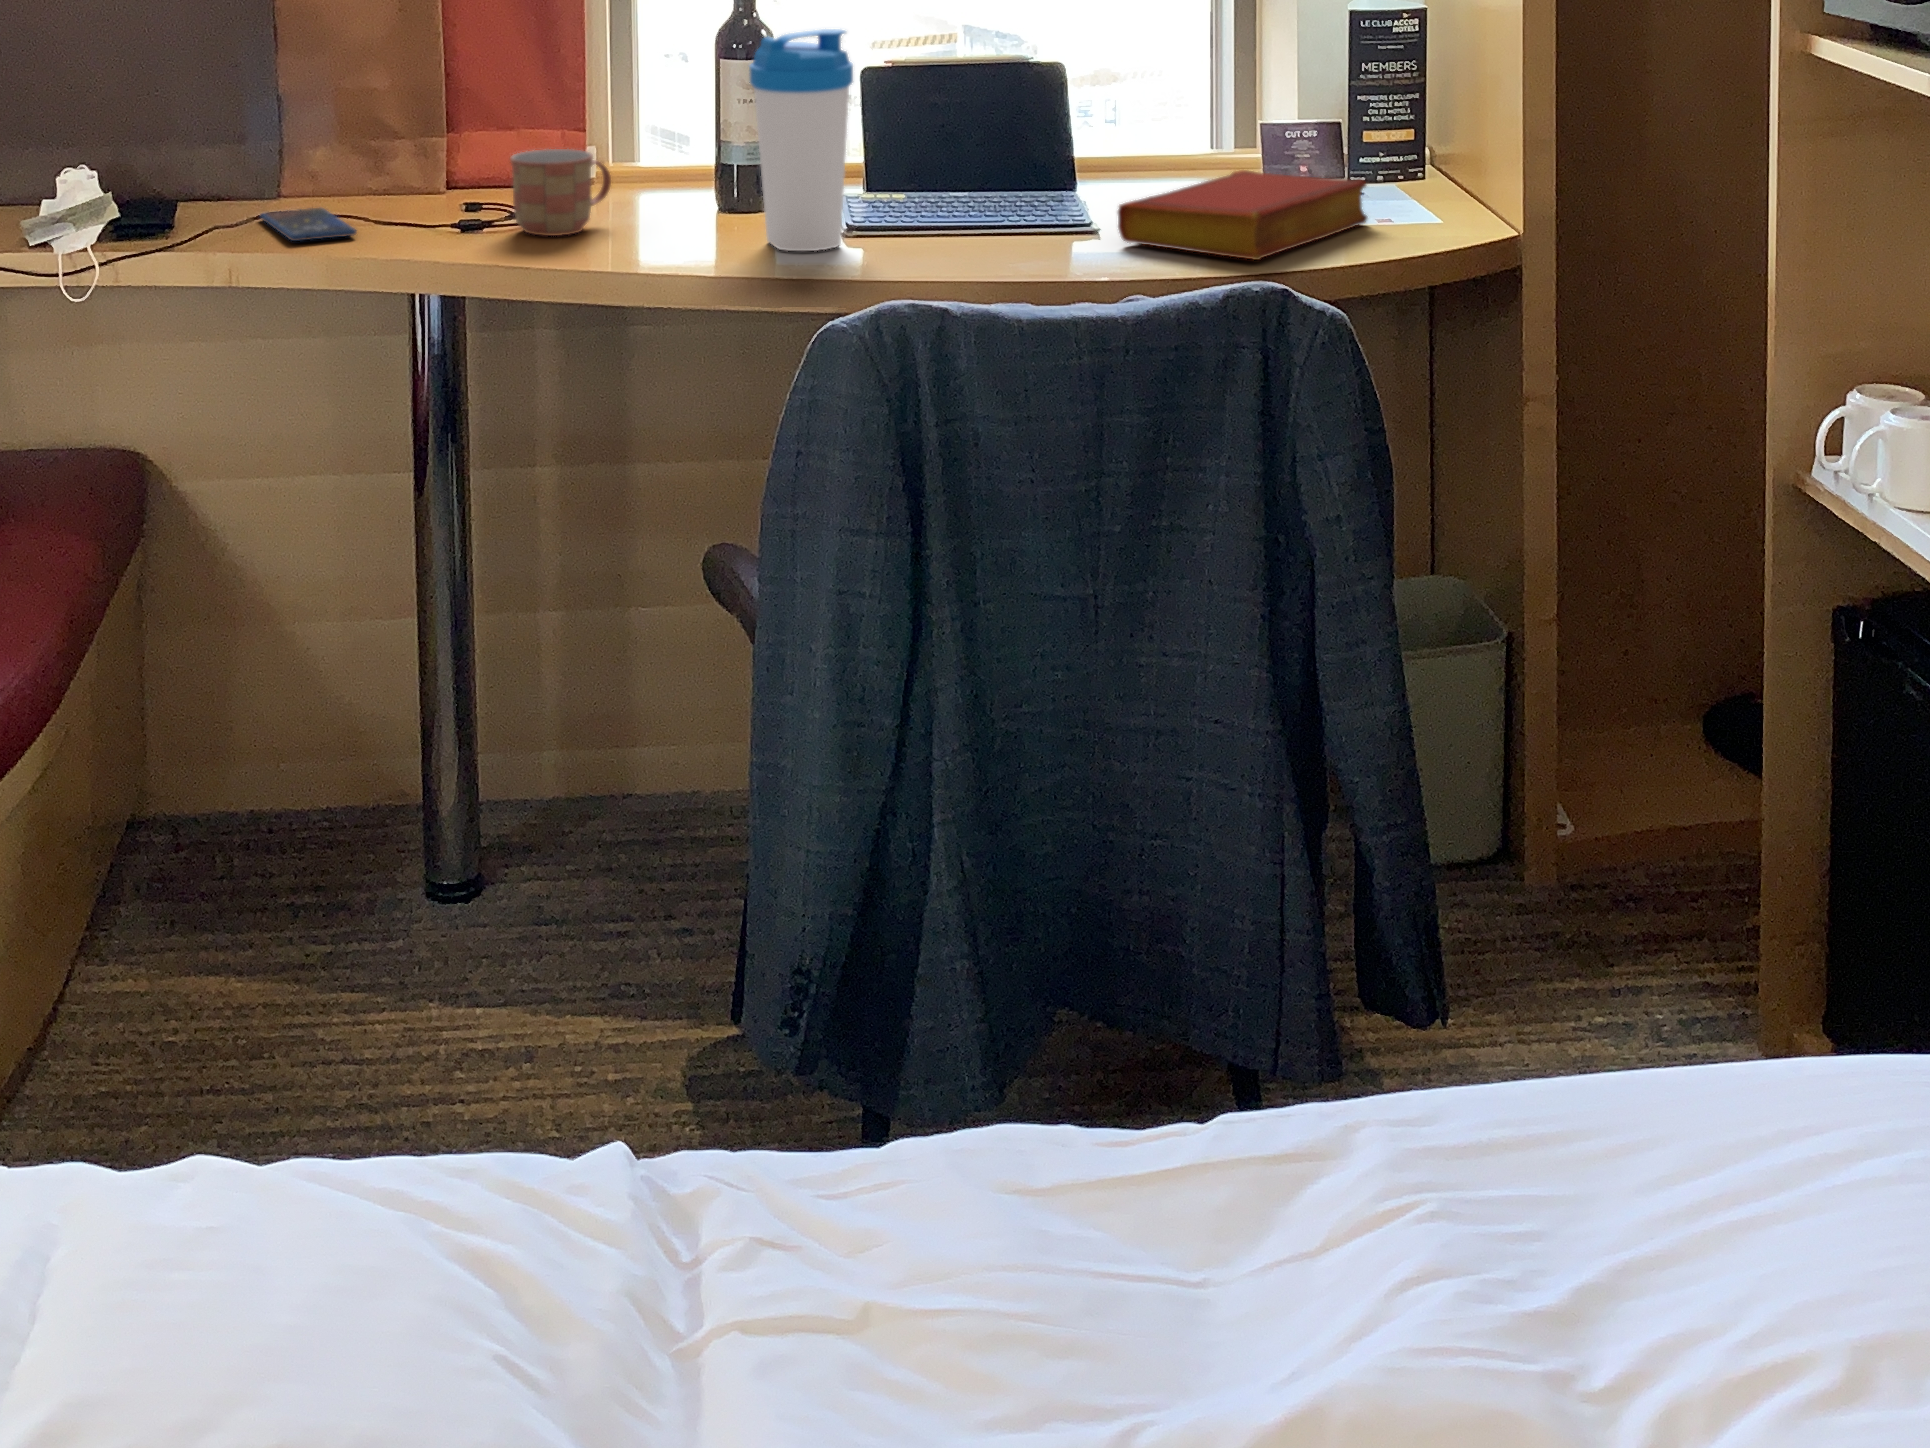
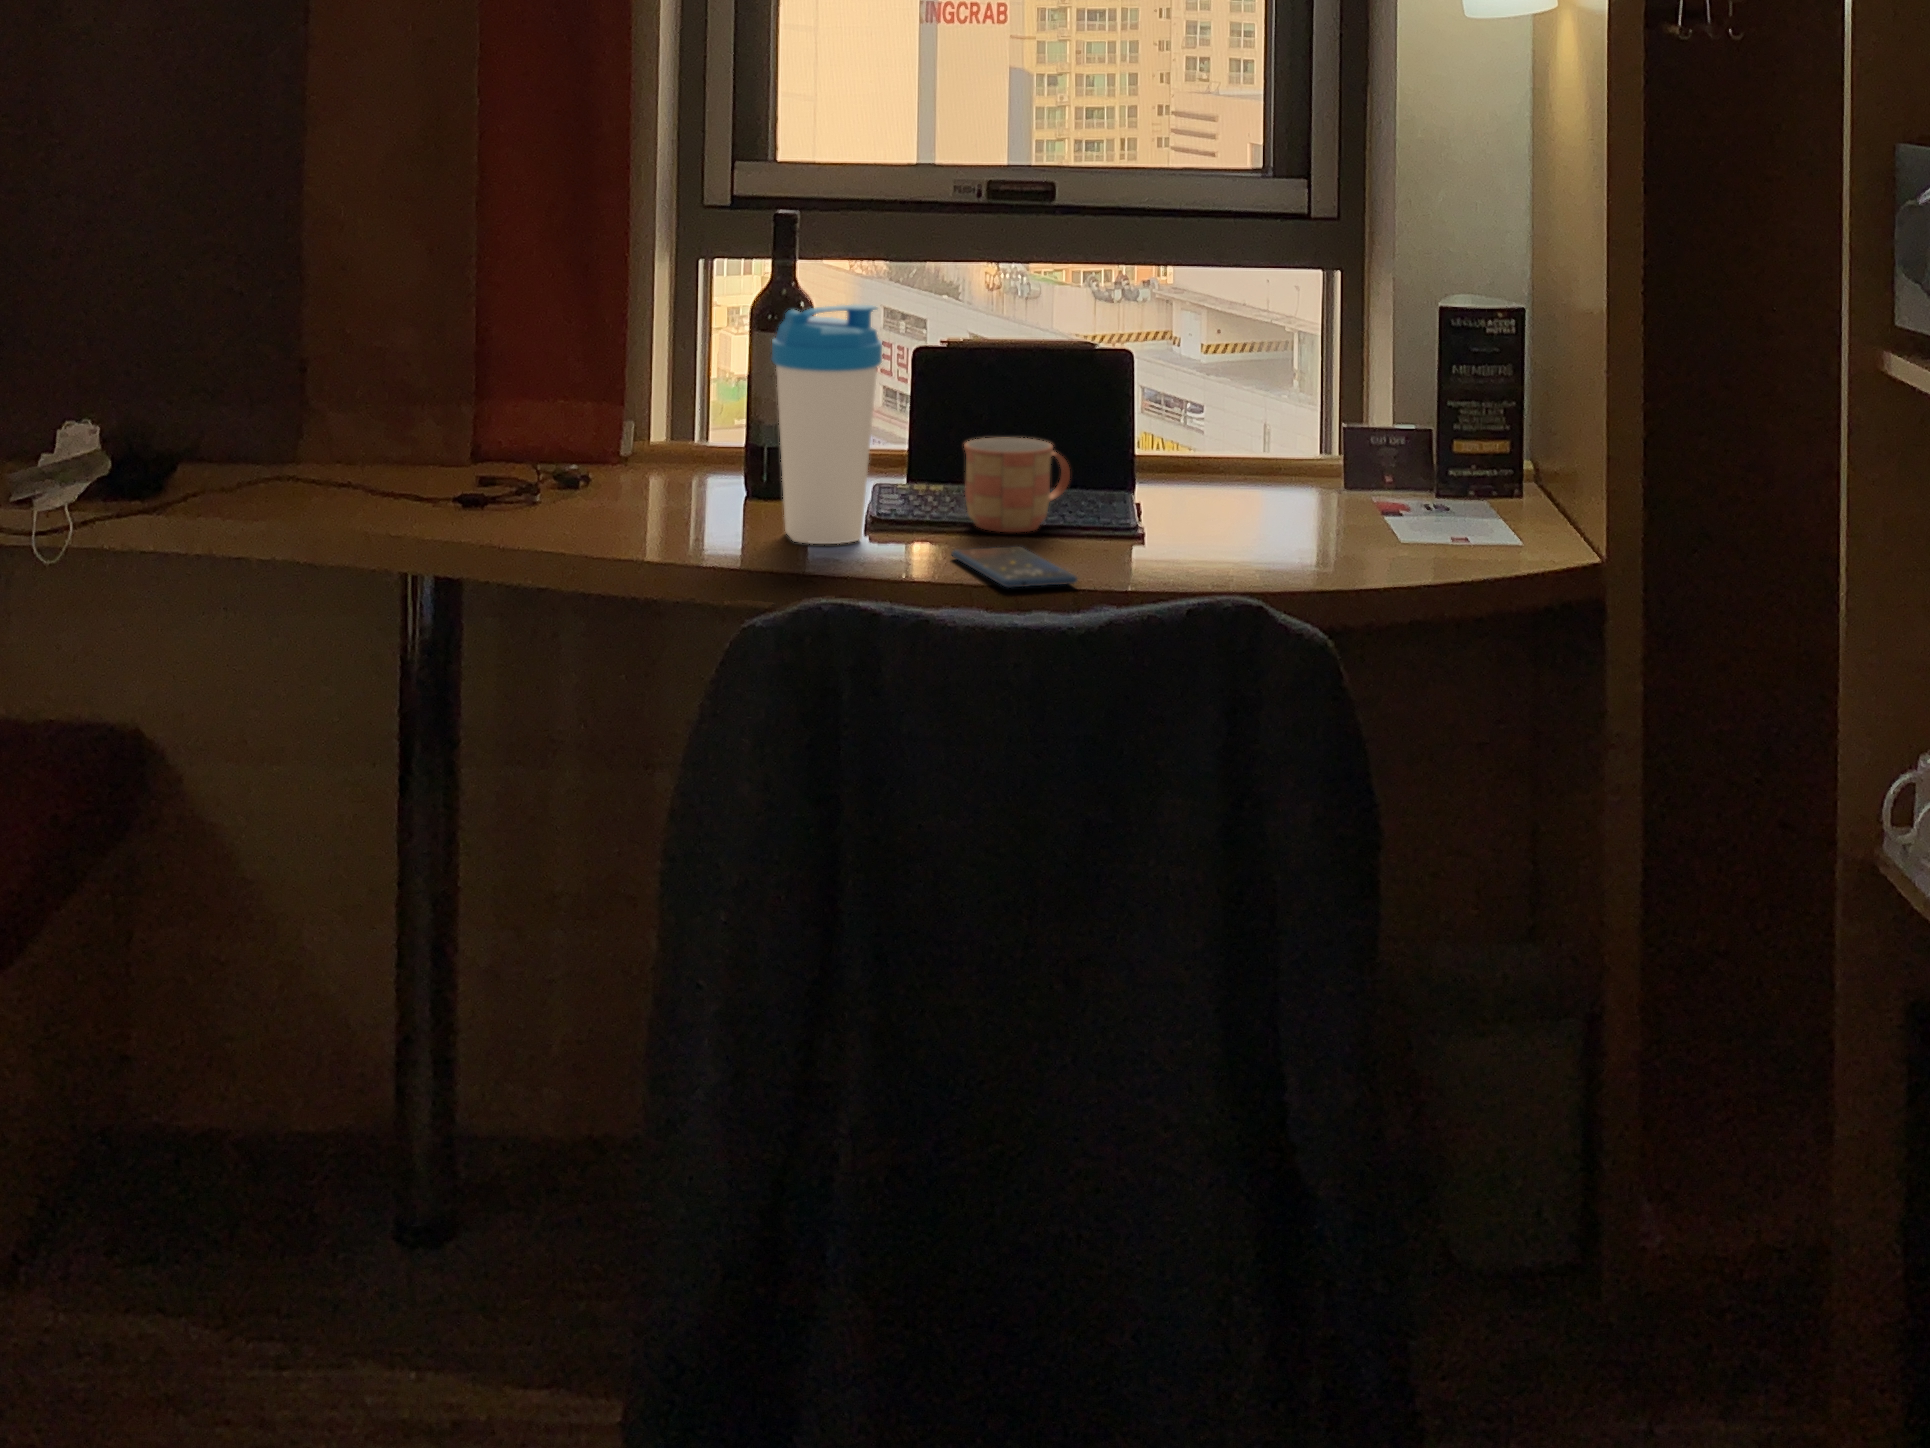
mug: present [510,149,611,236] -> present [964,438,1070,532]
book: present [1118,170,1367,260] -> none [1160,478,1442,577]
smartphone: present [260,208,357,241] -> present [952,546,1077,587]

